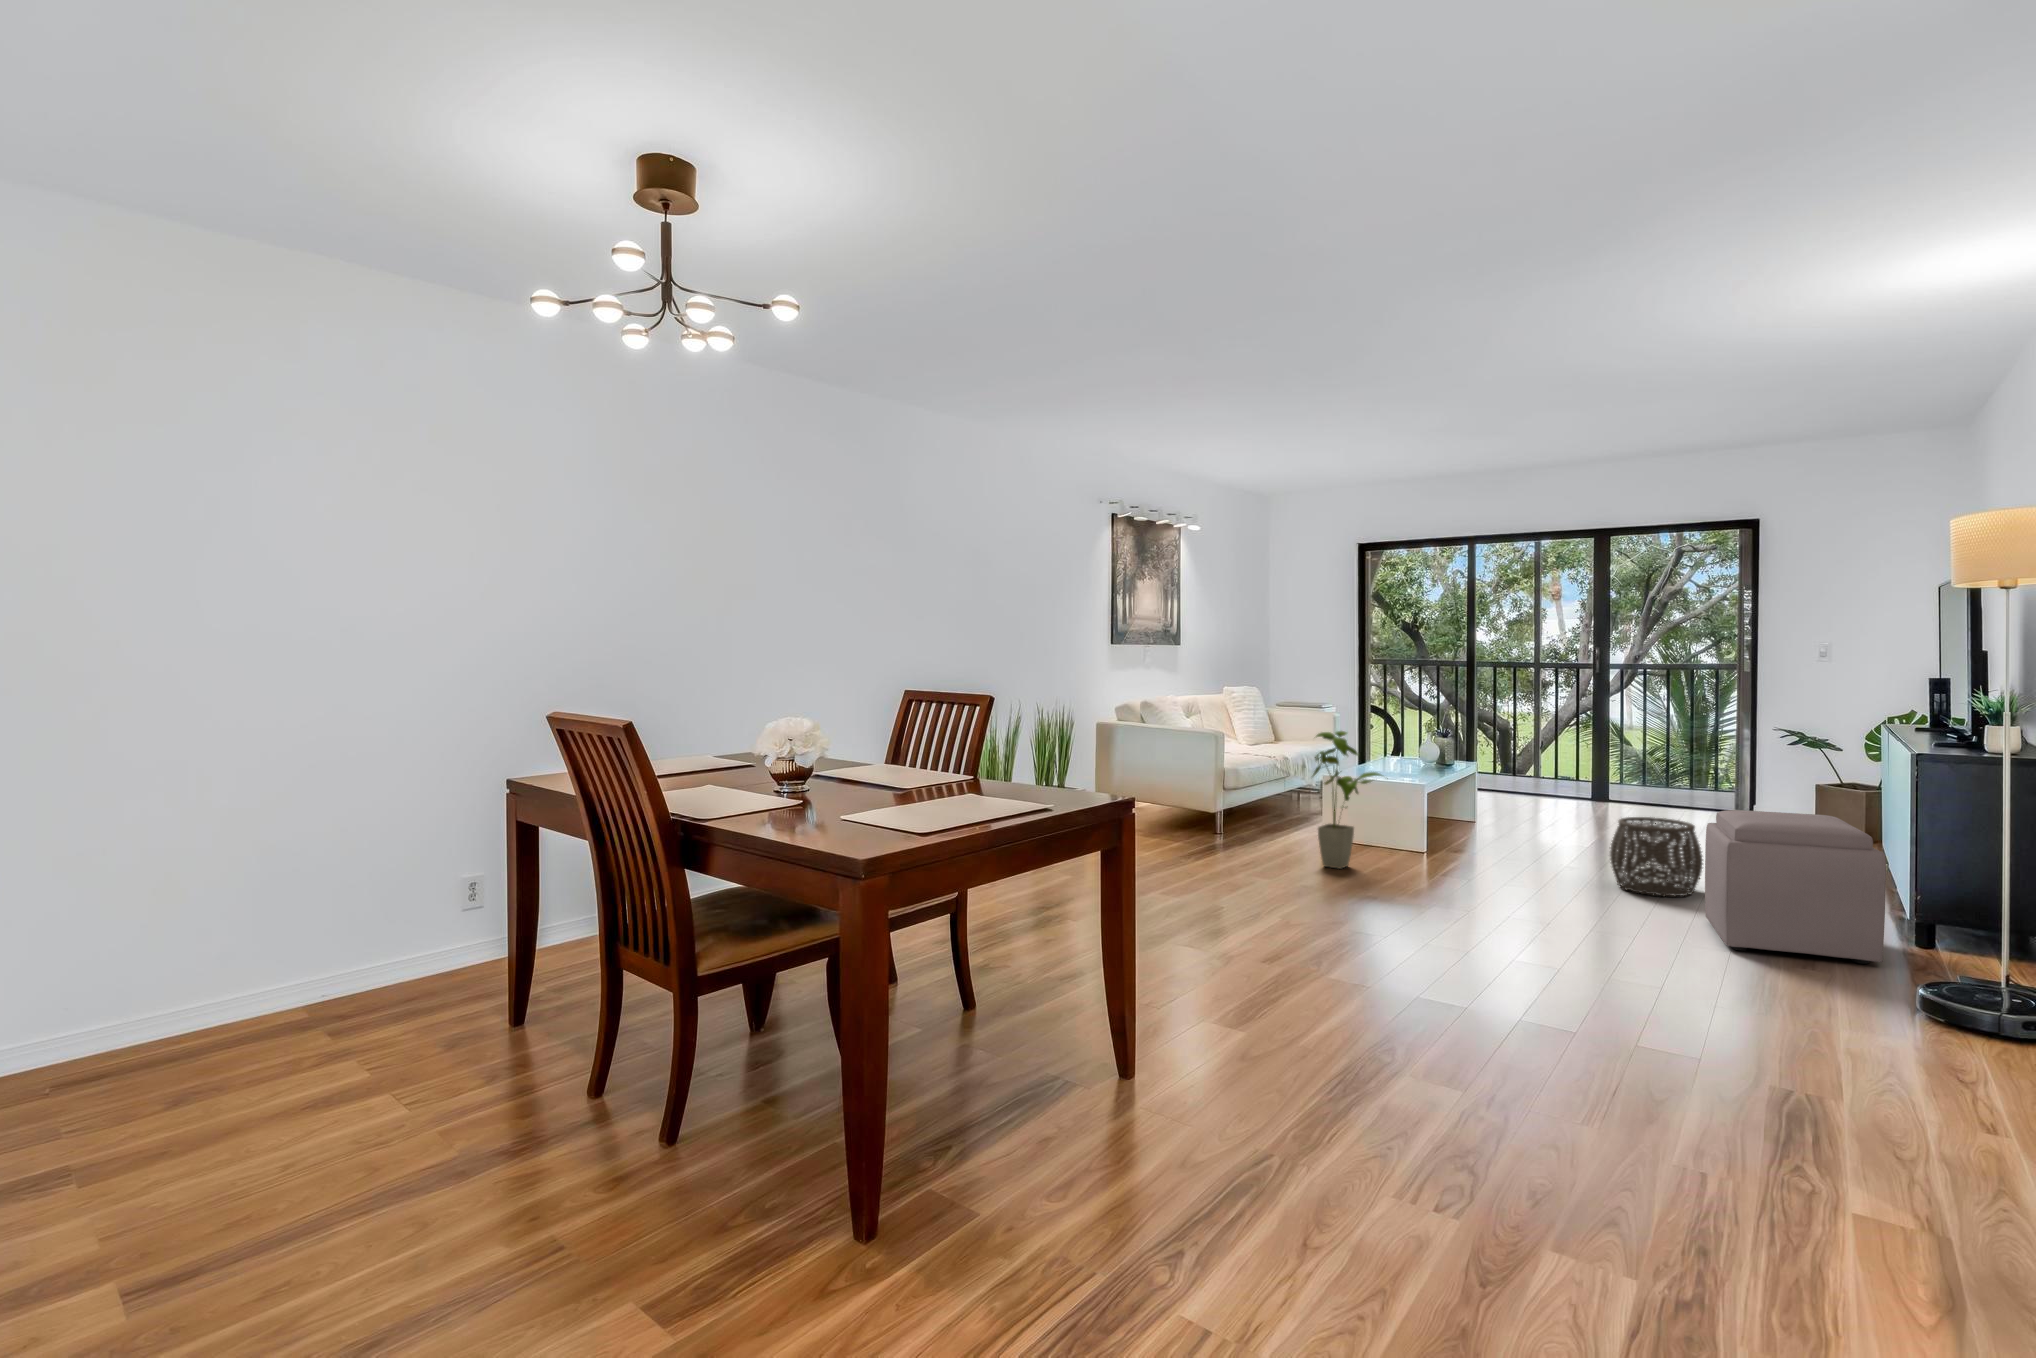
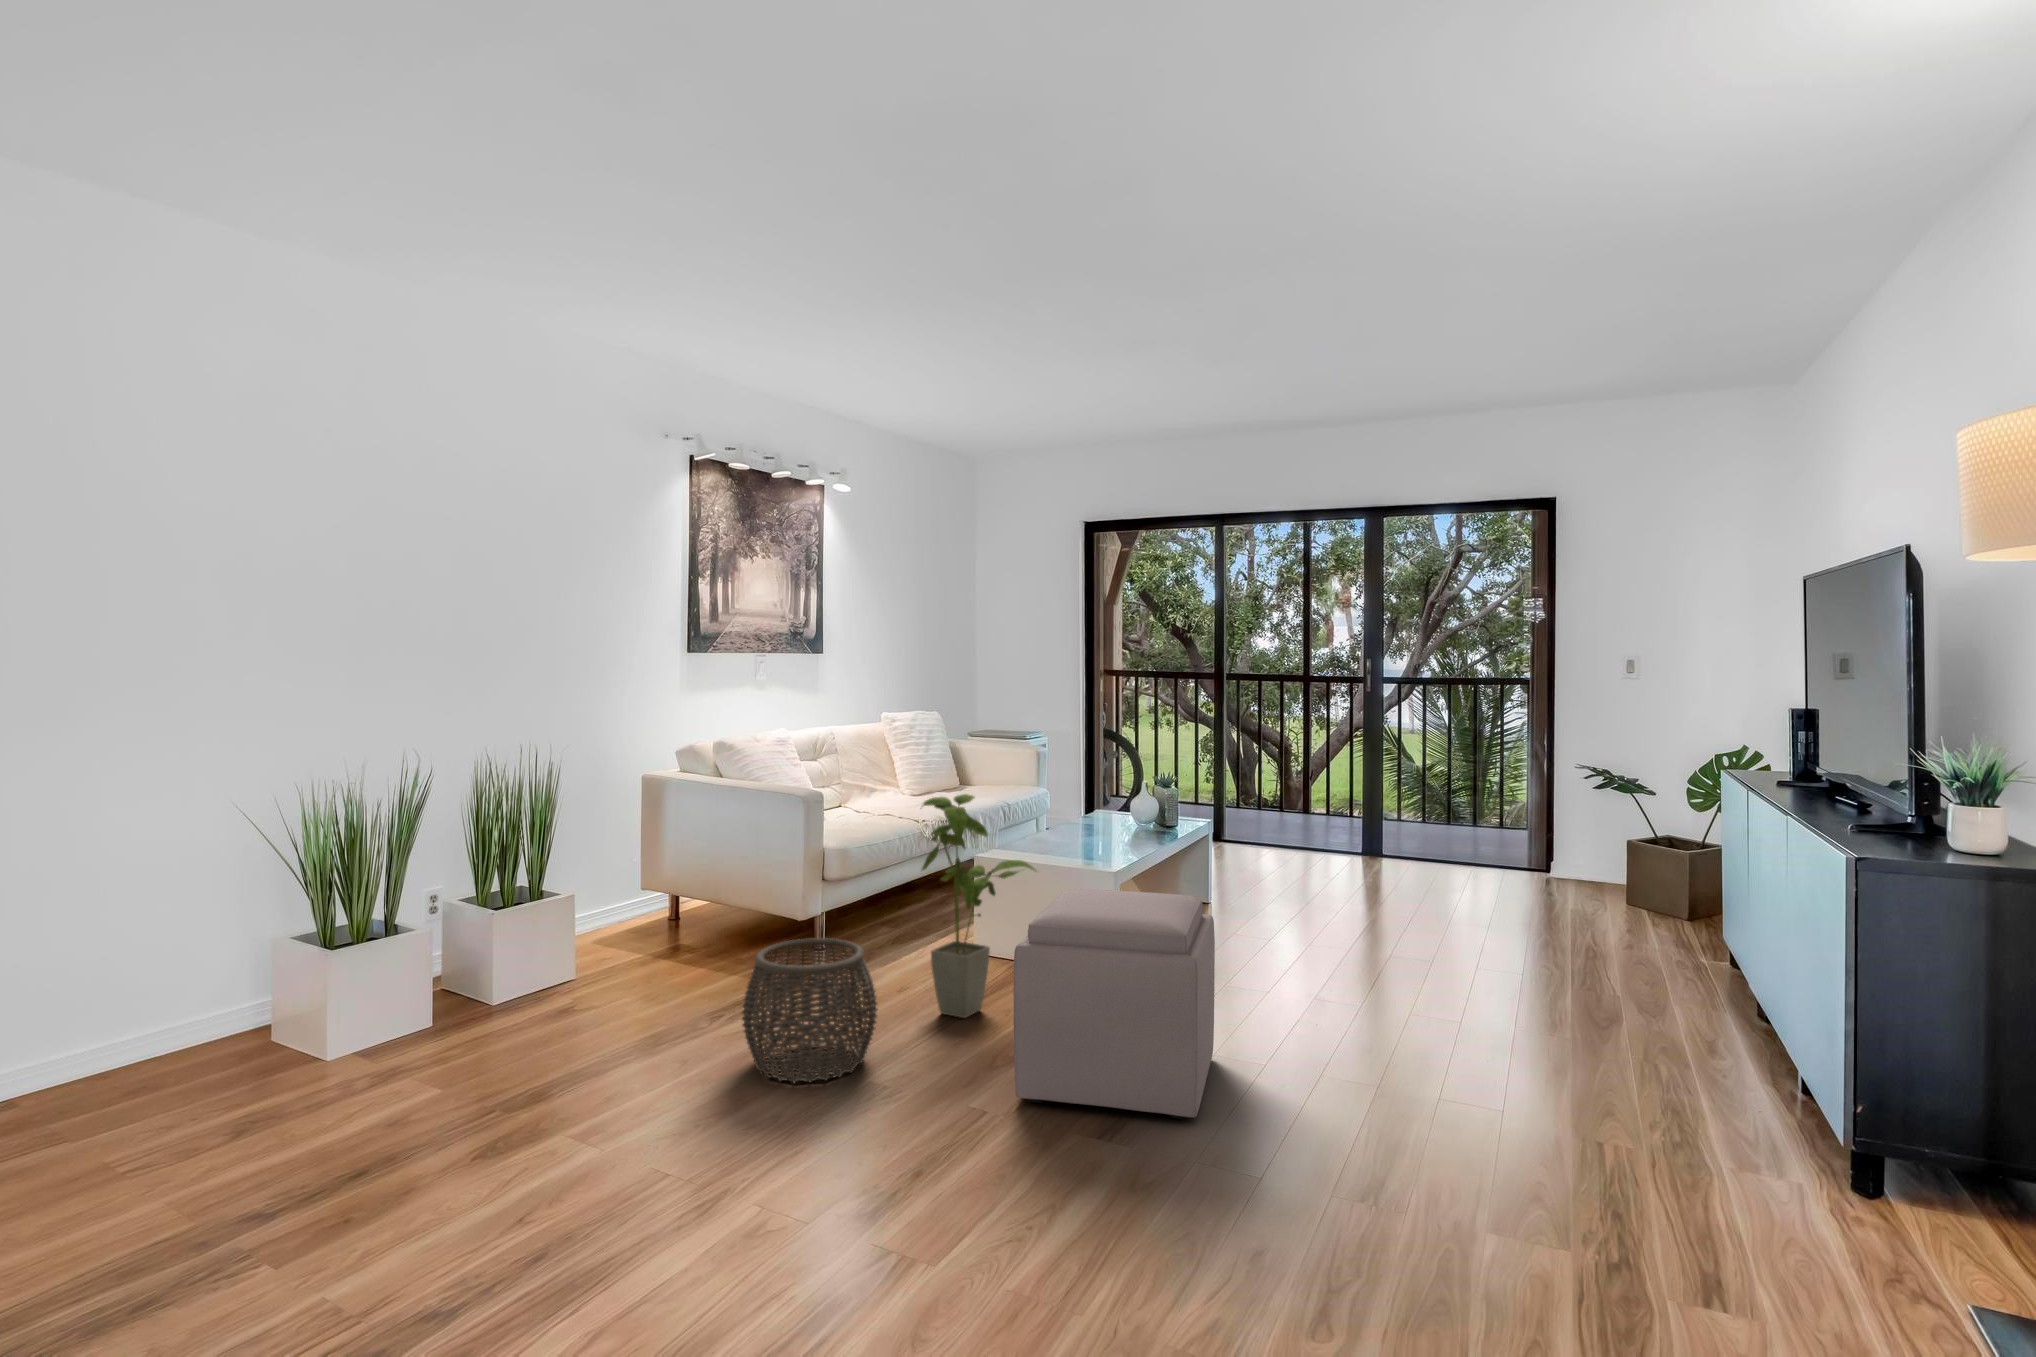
ottoman: present [1705,810,1886,964] -> present [1013,888,1215,1119]
woven basket: present [1610,817,1703,897] -> present [742,938,878,1083]

